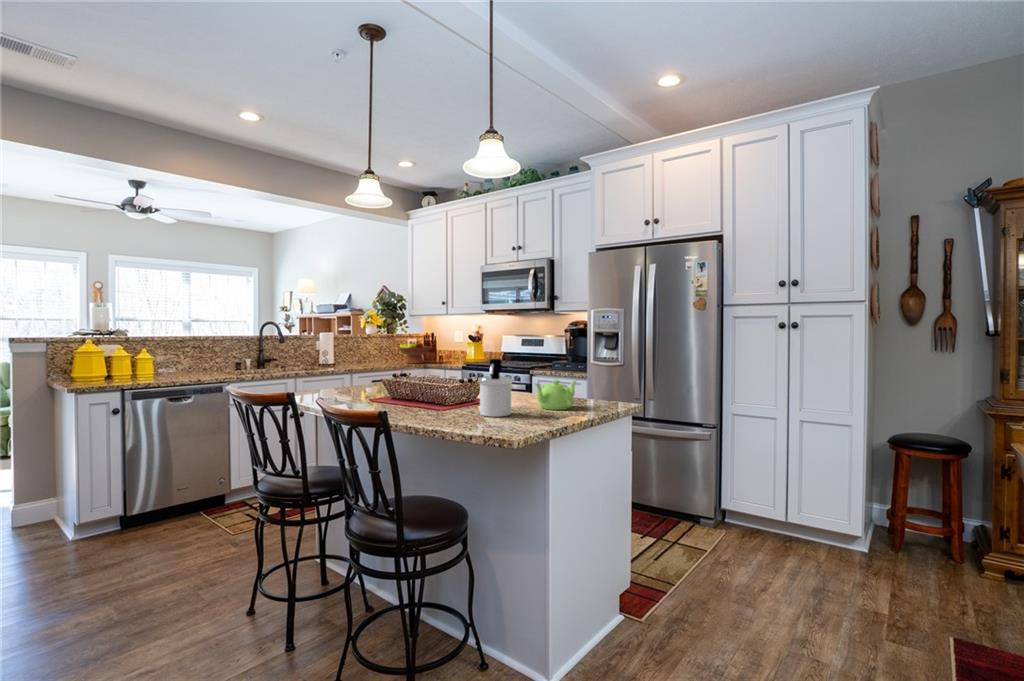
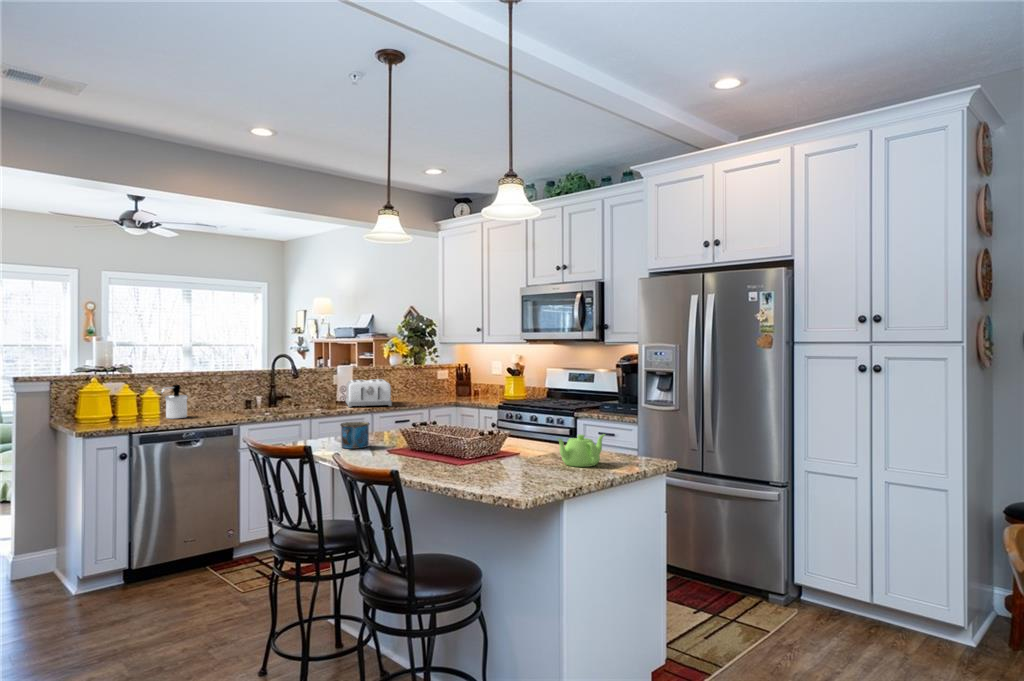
fruit bowl: present [398,341,432,364] -> none [423,375,463,401]
toaster: none [330,345,371,368] -> present [346,379,392,407]
soap dispenser: present [479,359,512,417] -> present [161,385,188,419]
mug: none [324,374,353,398] -> present [341,422,370,449]

